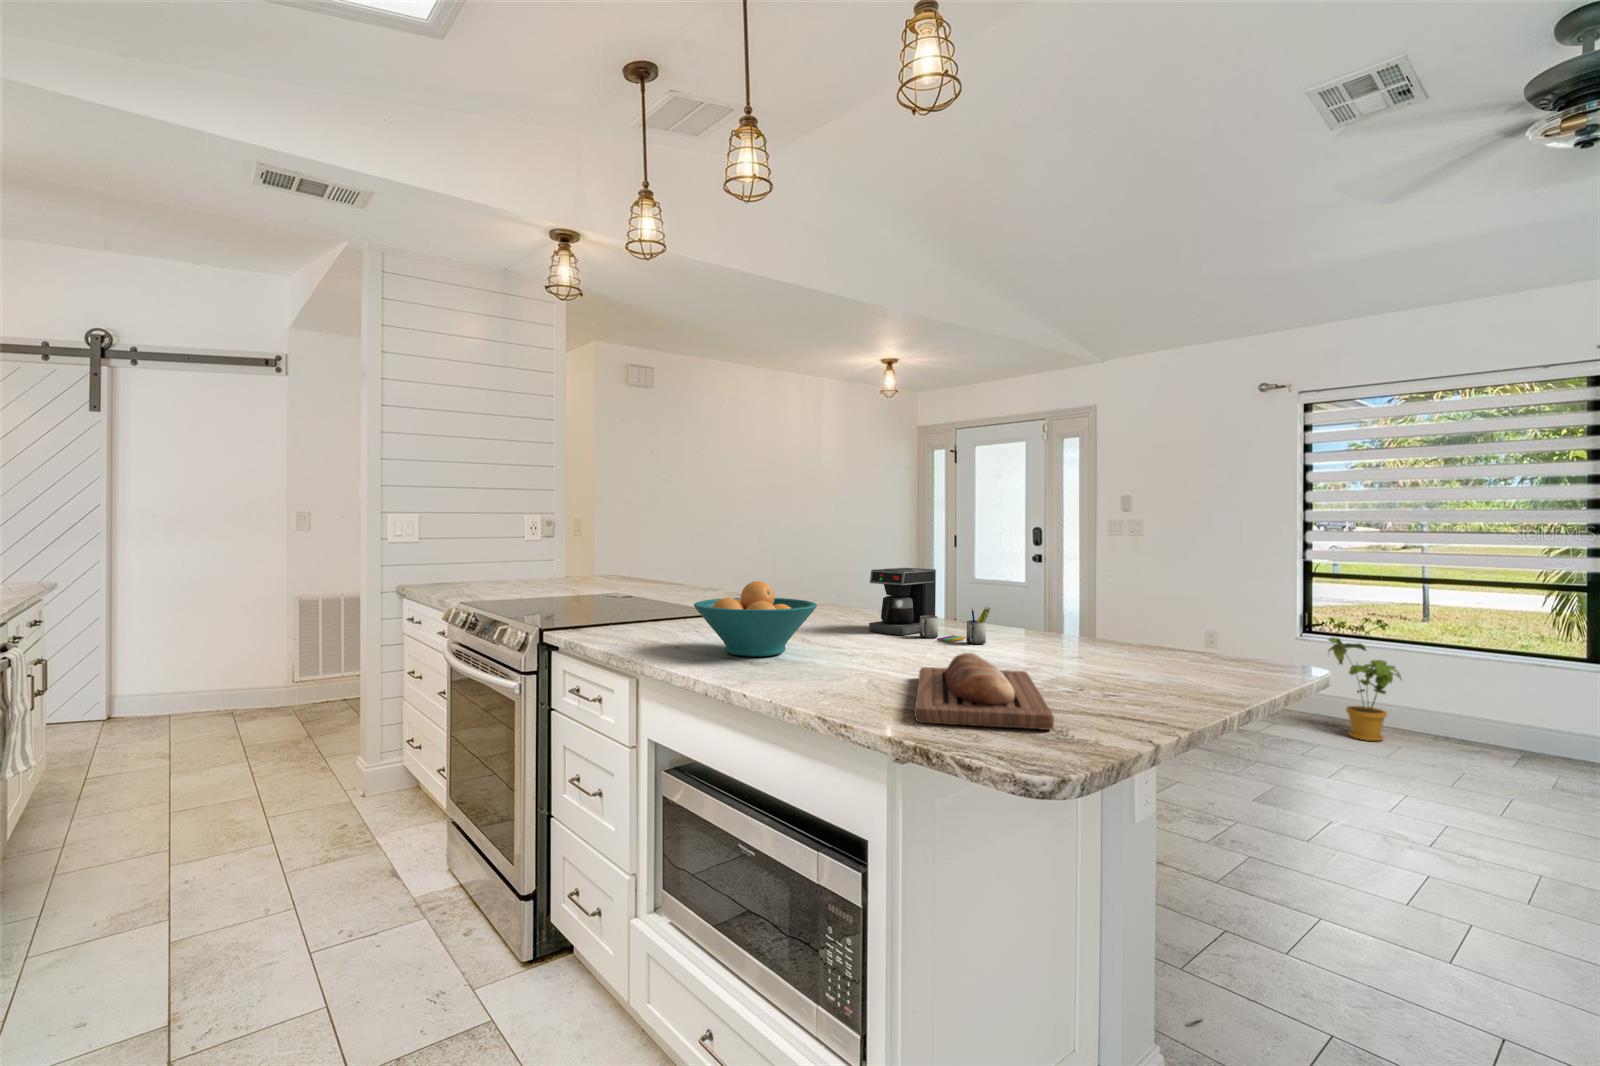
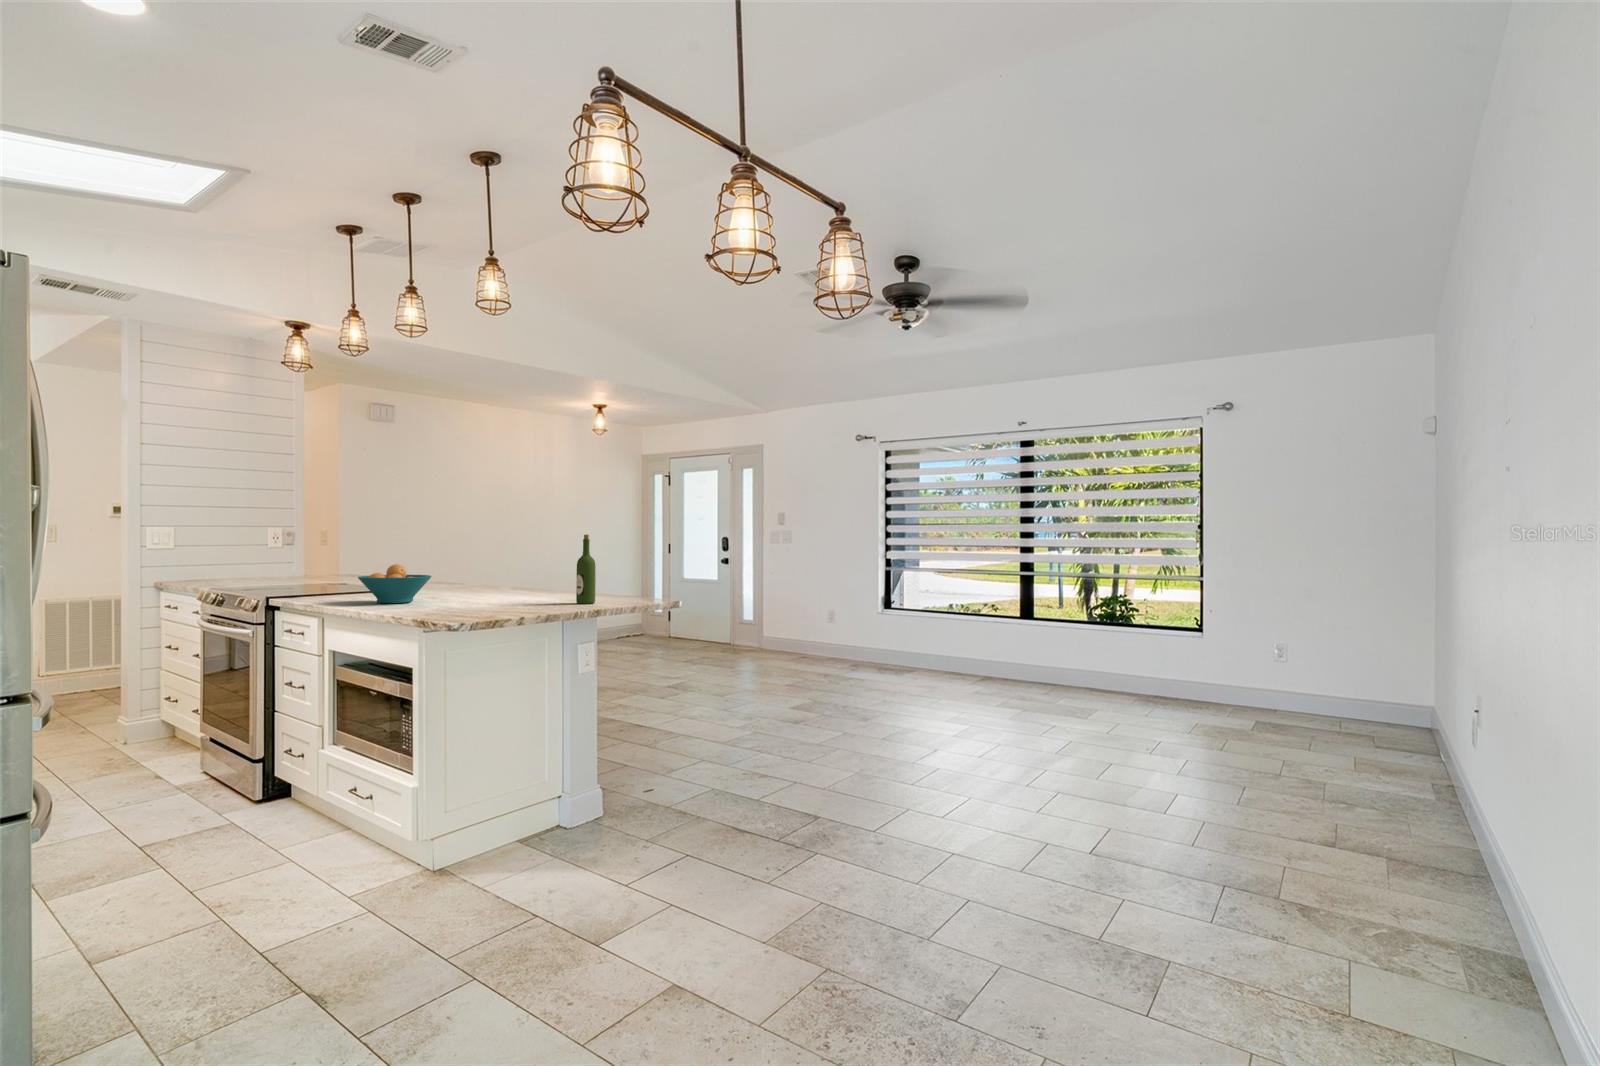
wine bottle: none [1101,526,1142,669] -> present [576,535,596,604]
coffee maker: present [869,568,990,644] -> none [483,560,542,598]
house plant: present [1328,637,1401,741] -> none [882,611,924,679]
bread loaf: present [914,653,1054,730] -> none [434,593,518,616]

